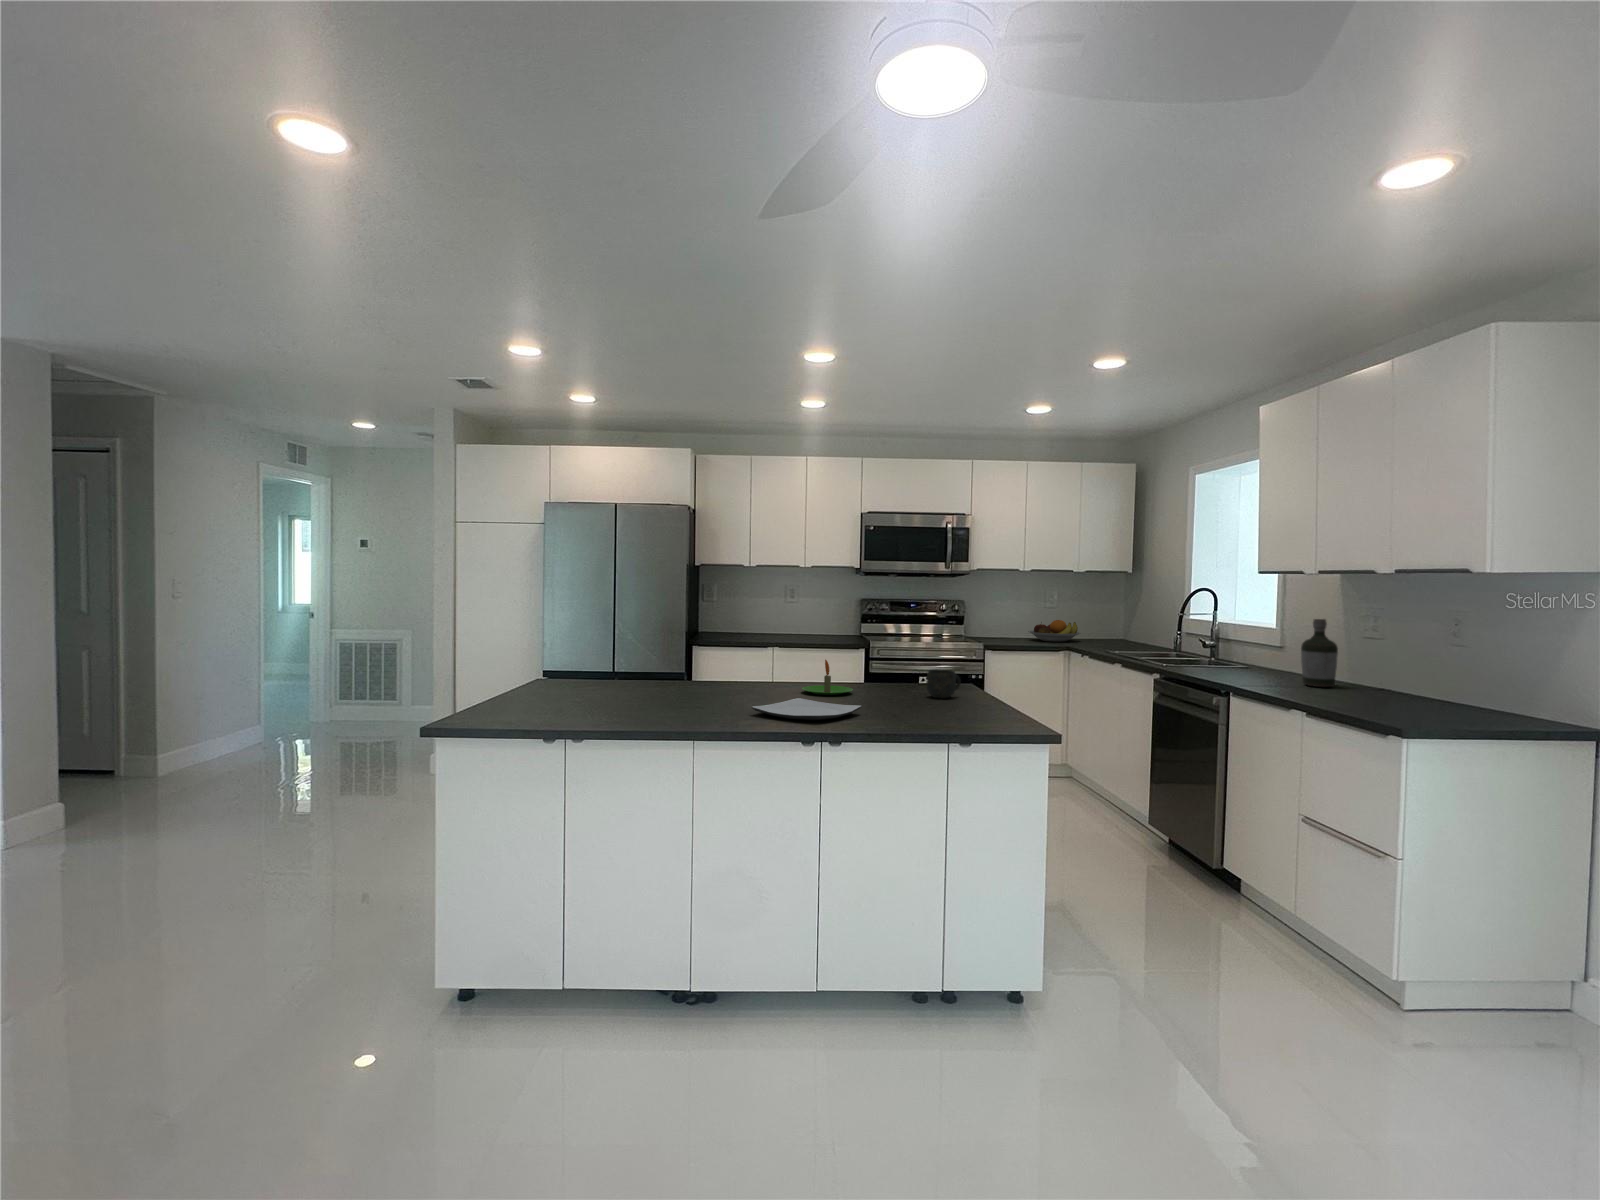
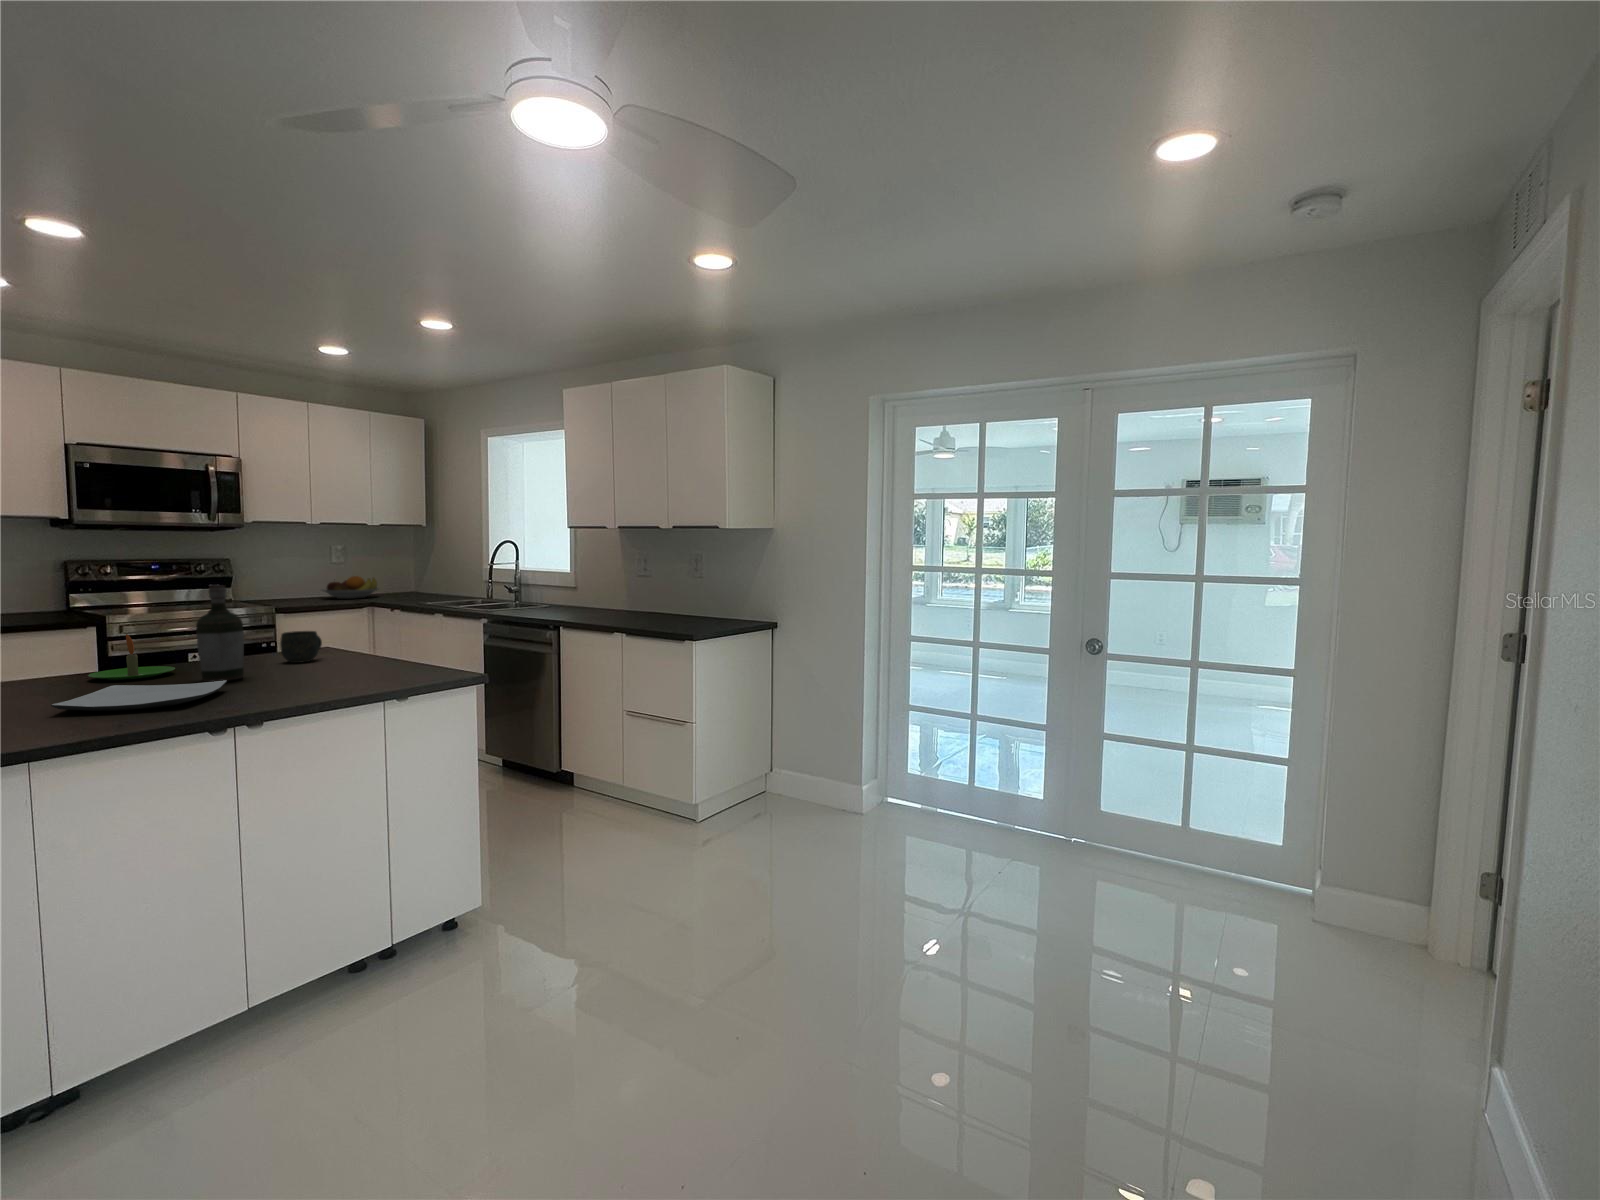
bottle: present [1301,619,1338,687] -> present [196,585,244,682]

